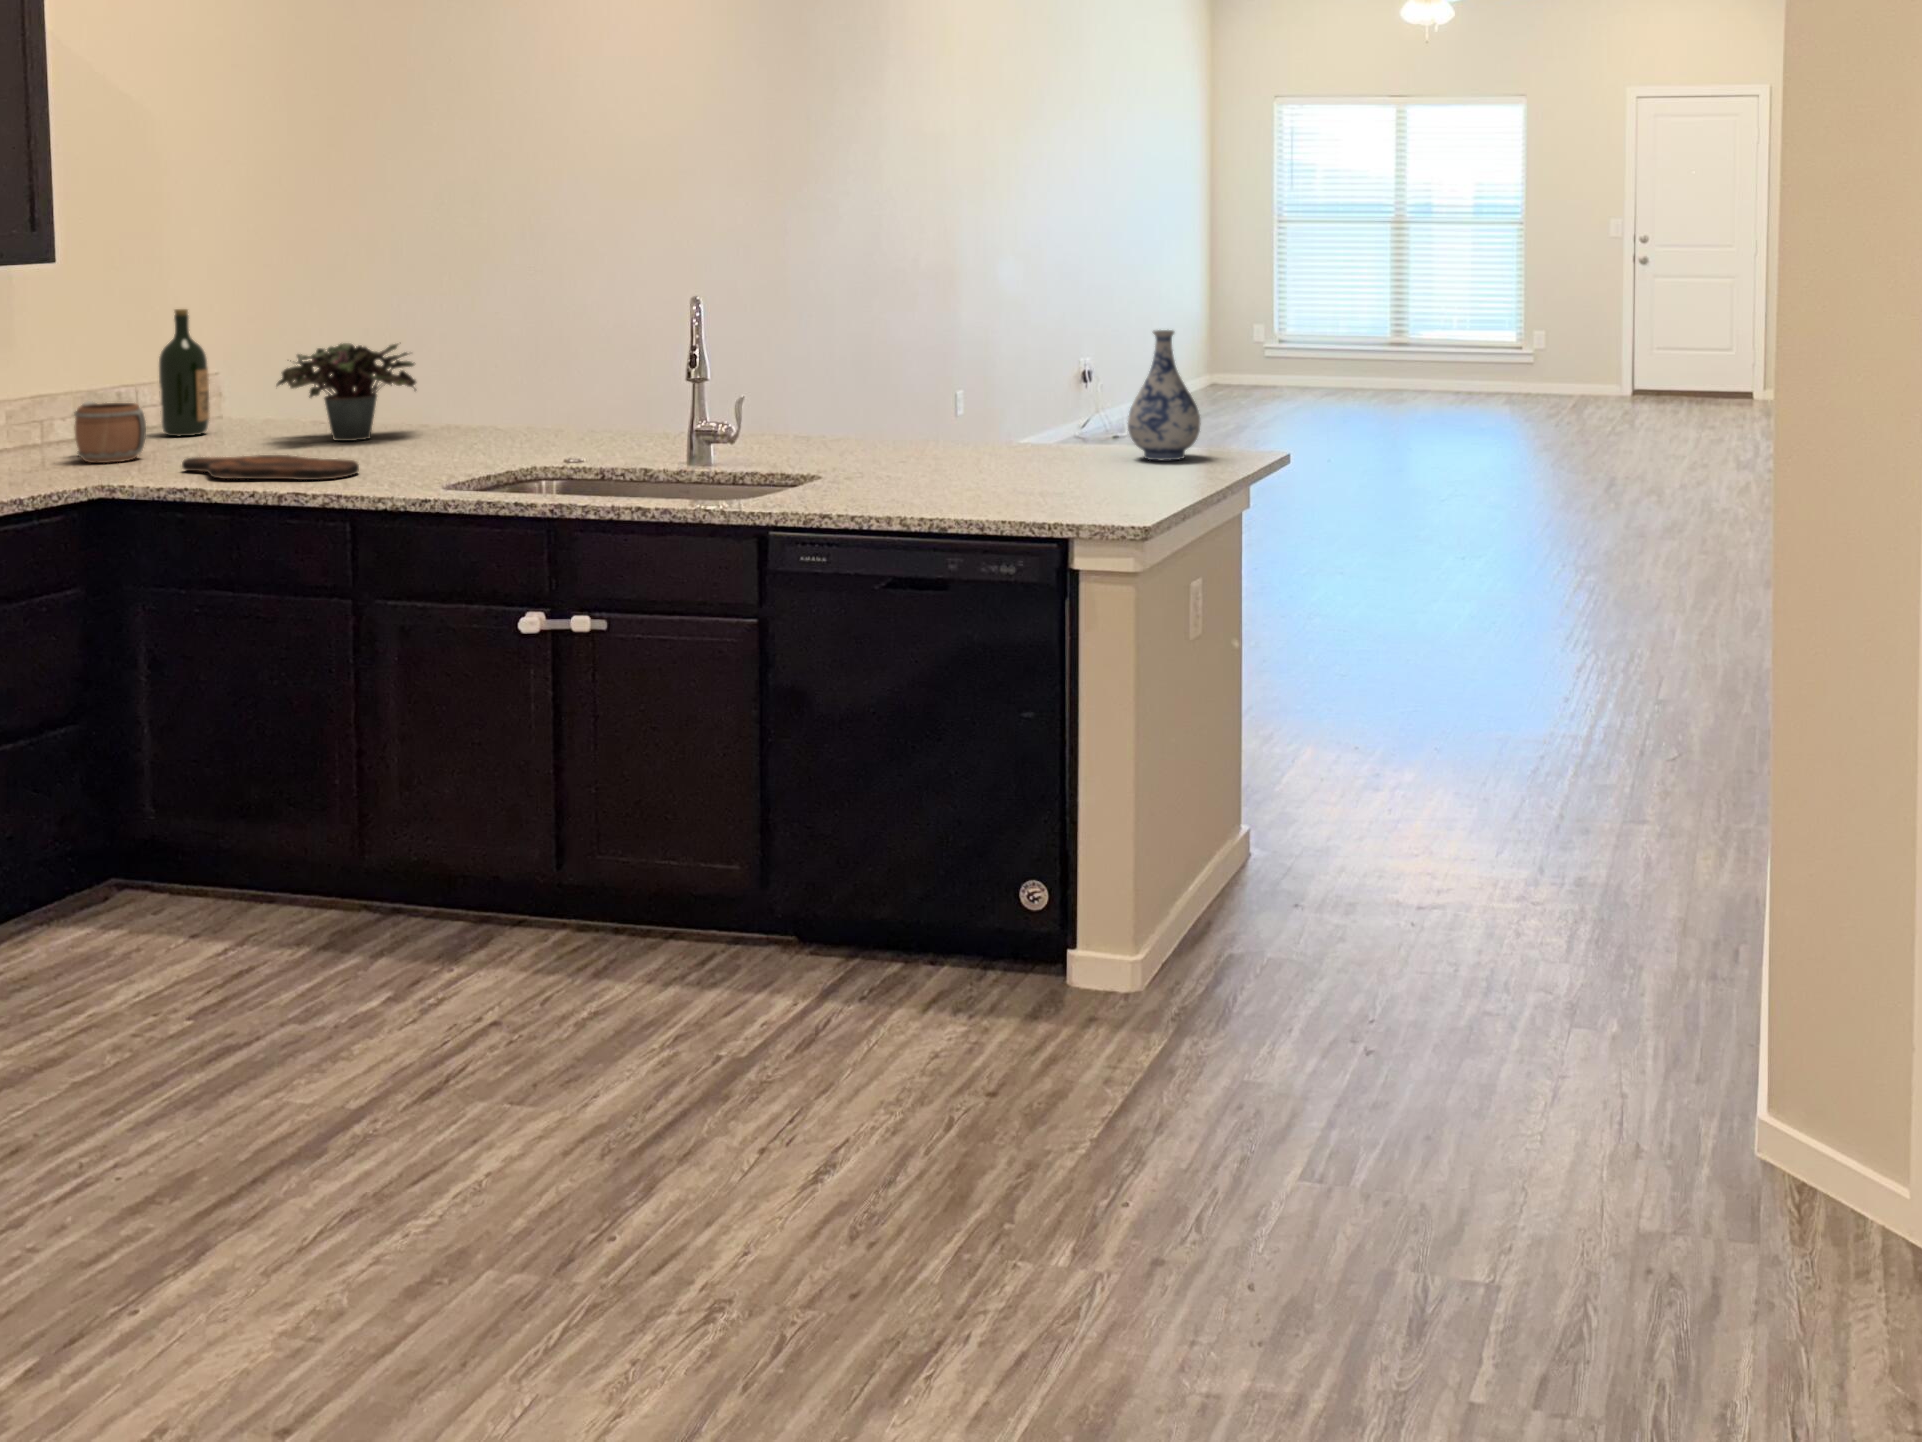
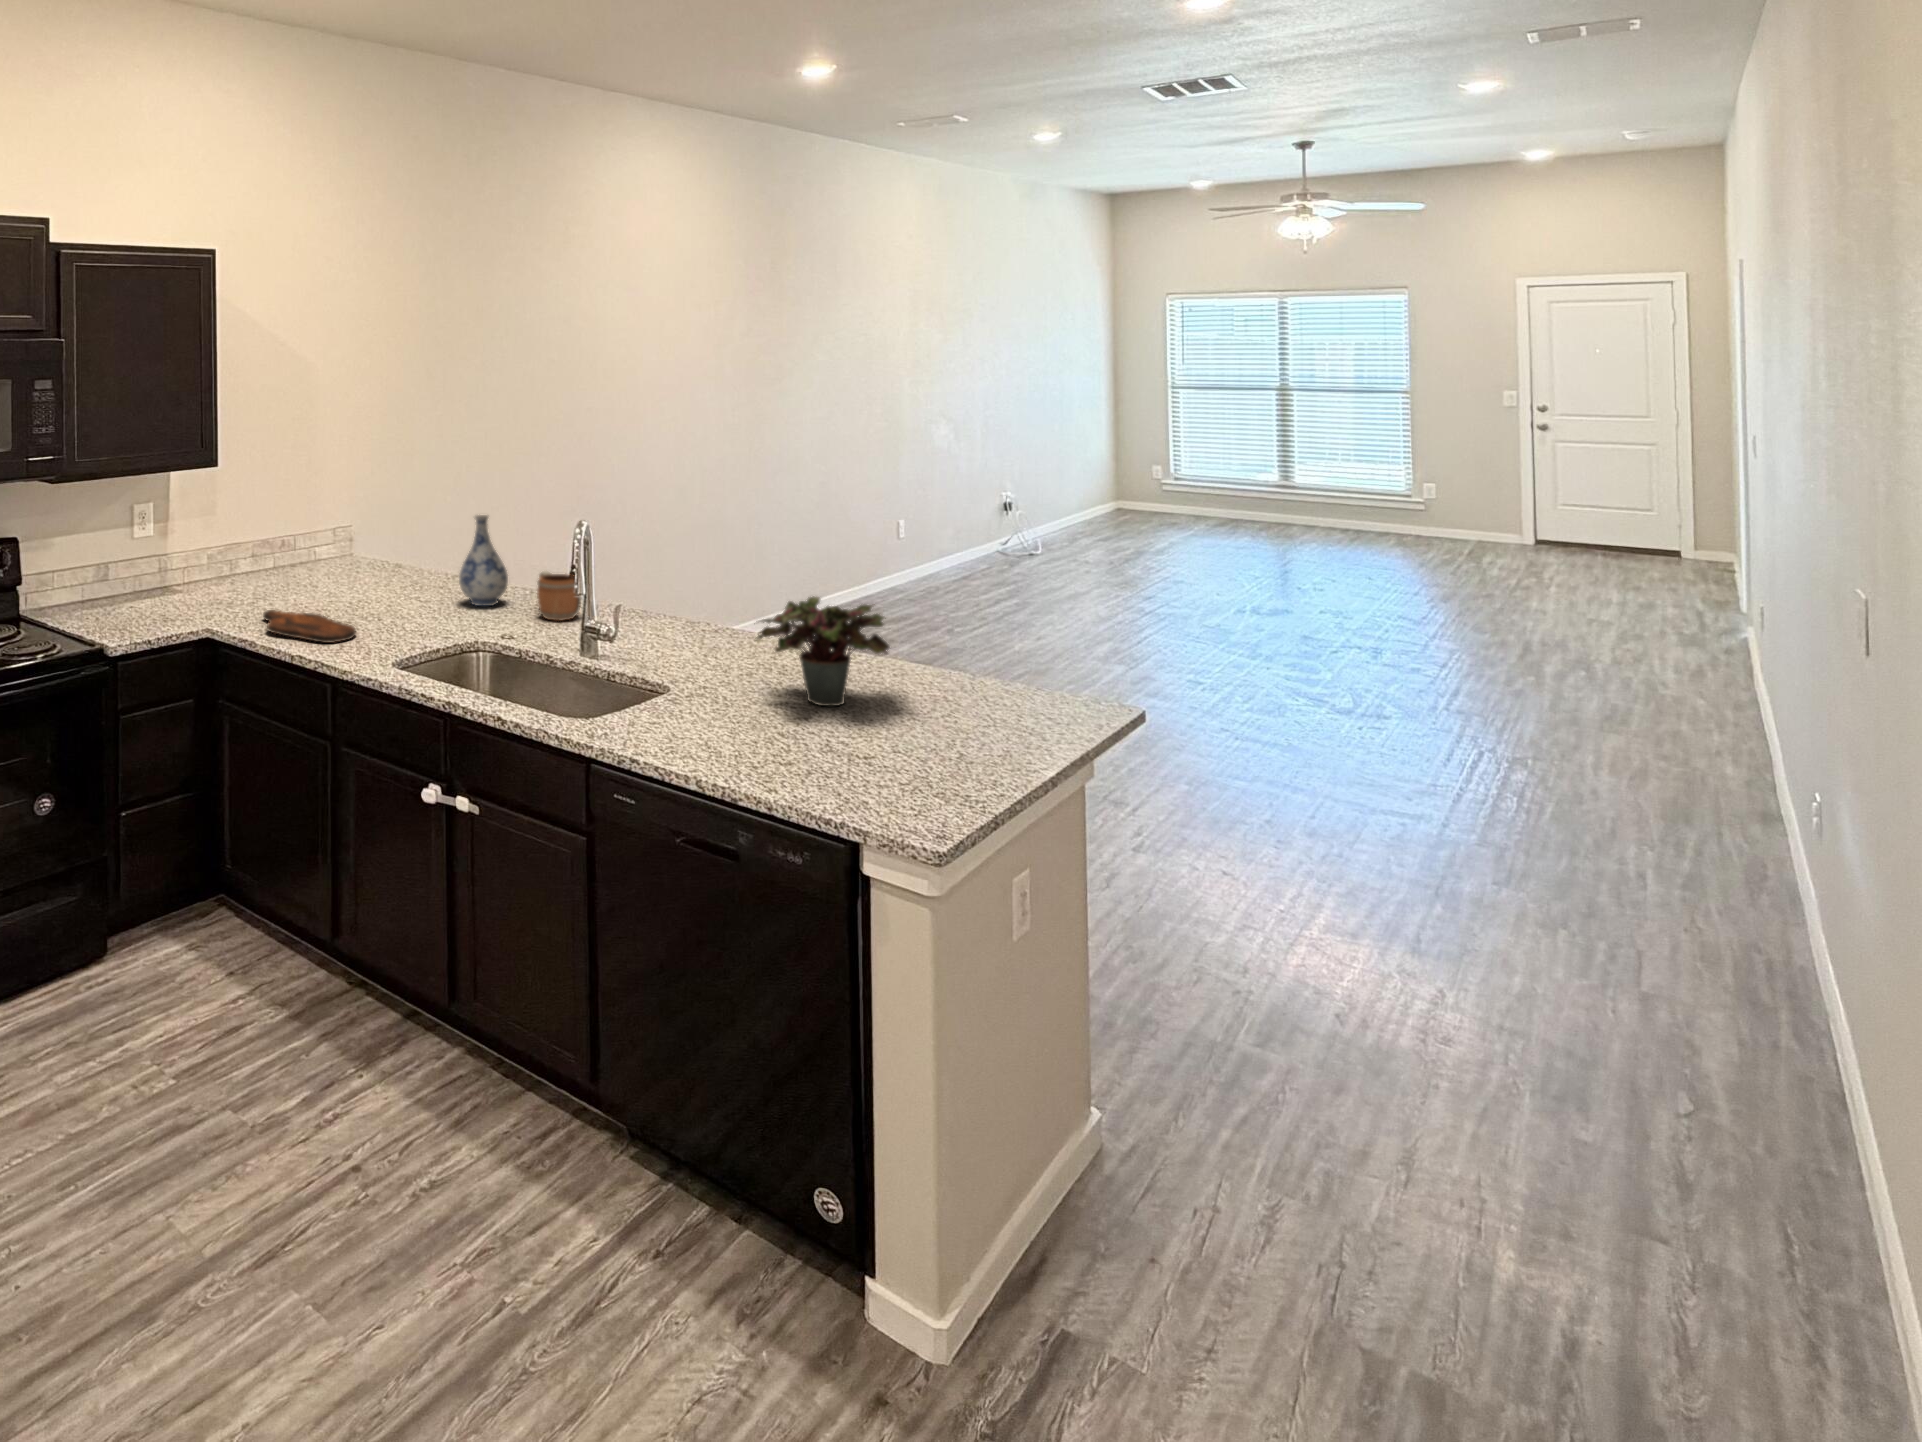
wine bottle: present [159,309,209,436] -> none [297,492,325,576]
vase: present [1128,330,1201,460] -> present [459,515,508,606]
potted plant: present [277,343,416,441] -> present [757,596,890,706]
mug: present [74,401,146,463] -> present [537,571,581,621]

